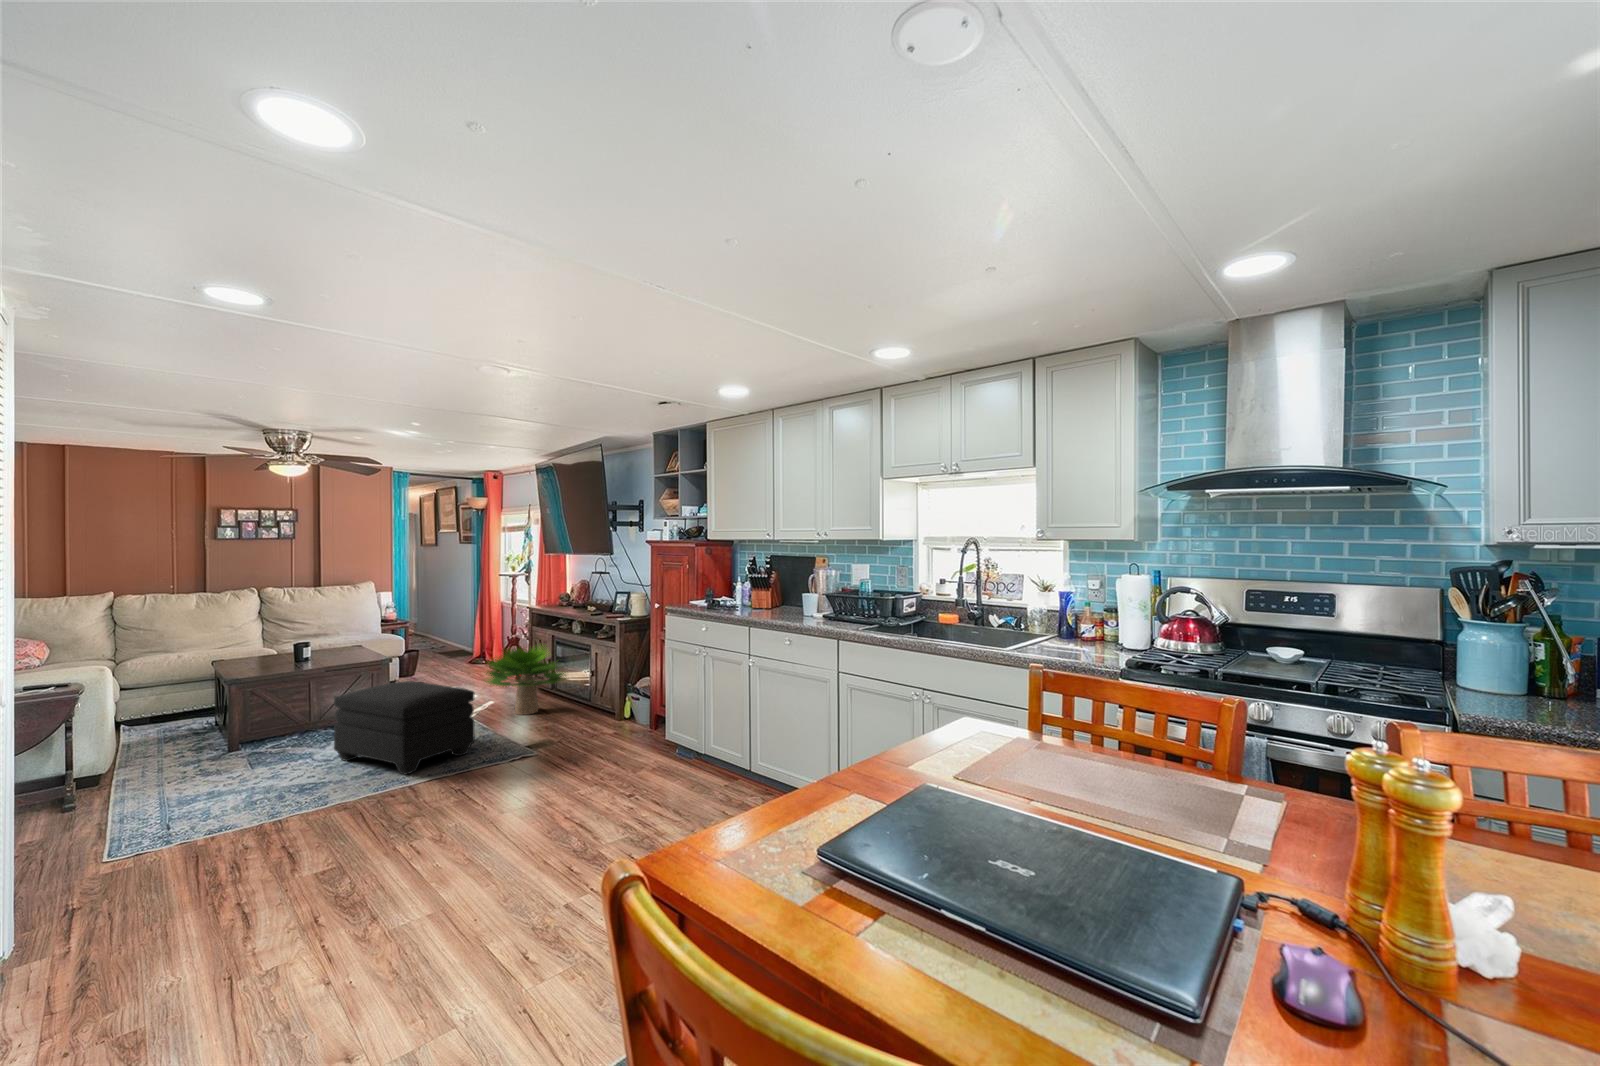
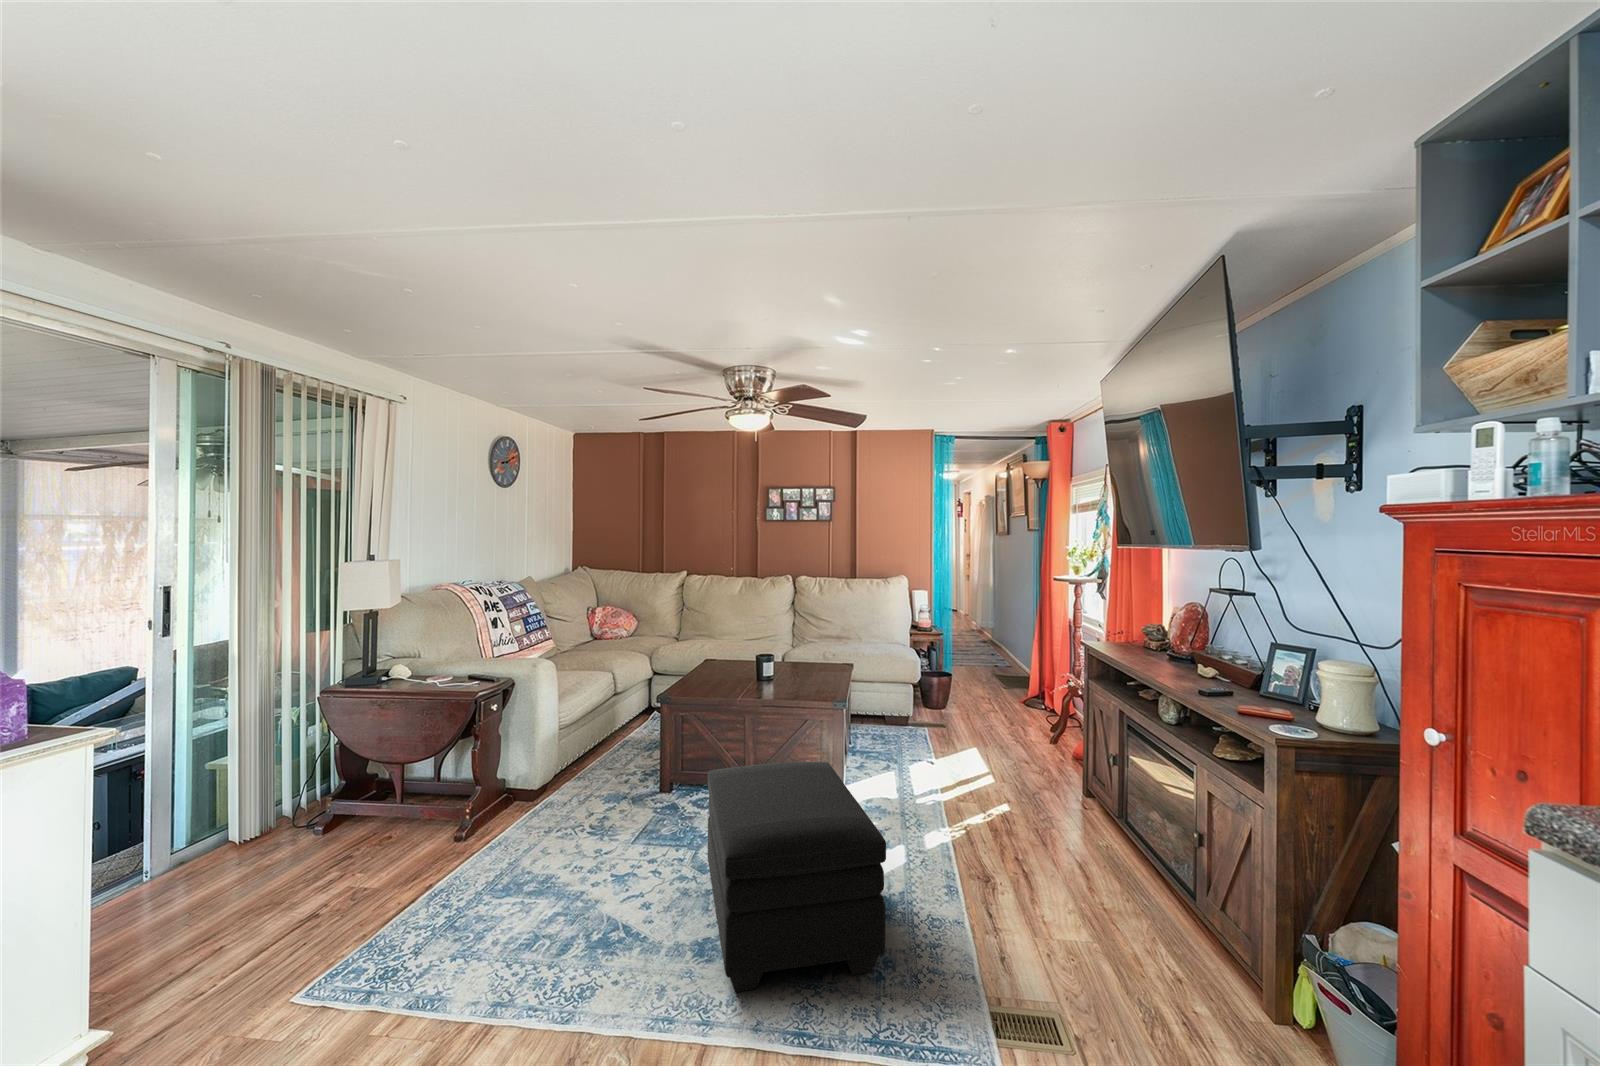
potted plant: present [485,647,566,715] -> none [963,719,1146,876]

